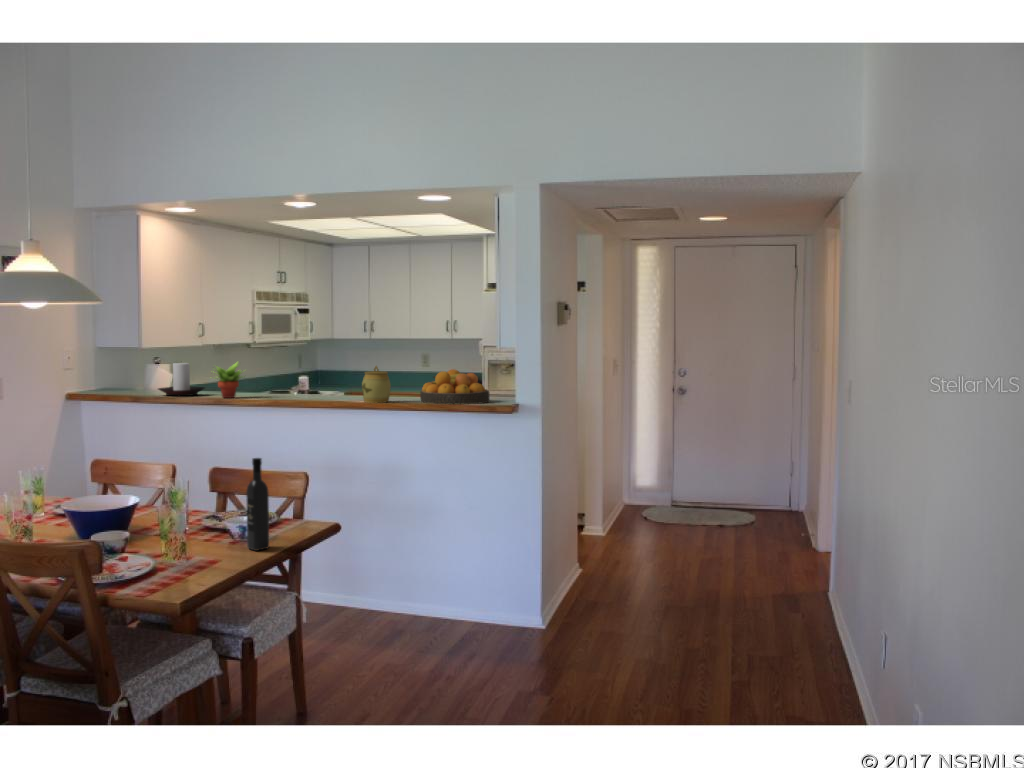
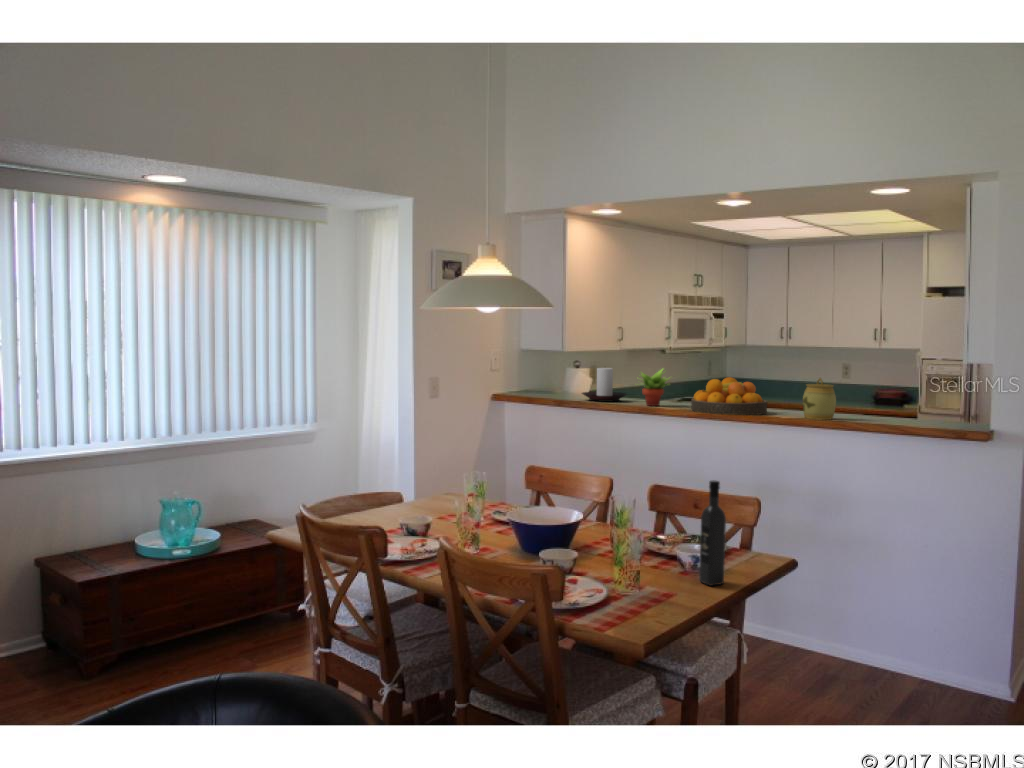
fruit bowl: present [420,369,490,404] -> present [691,377,767,415]

